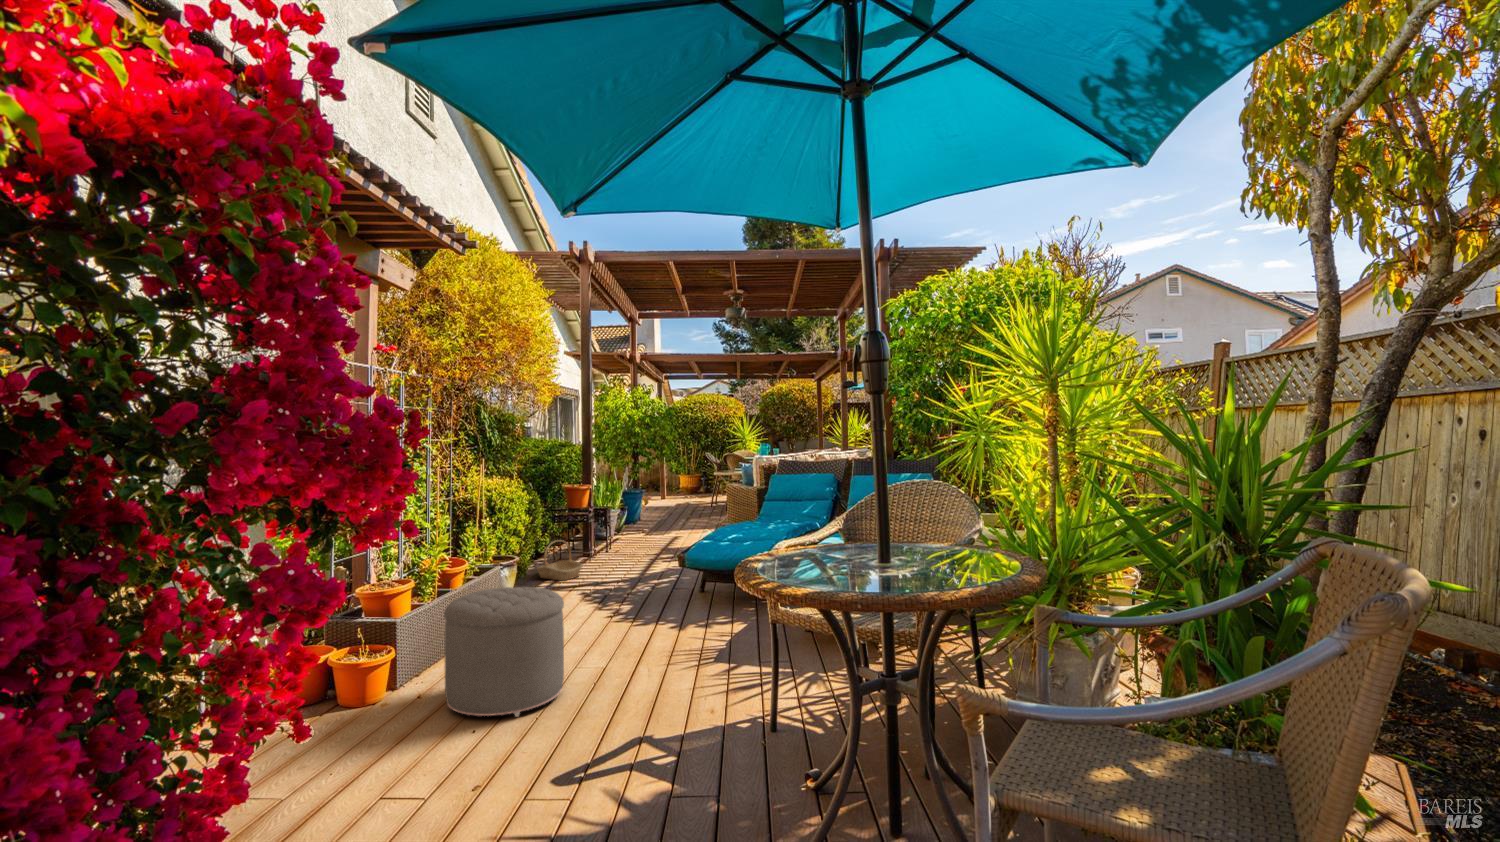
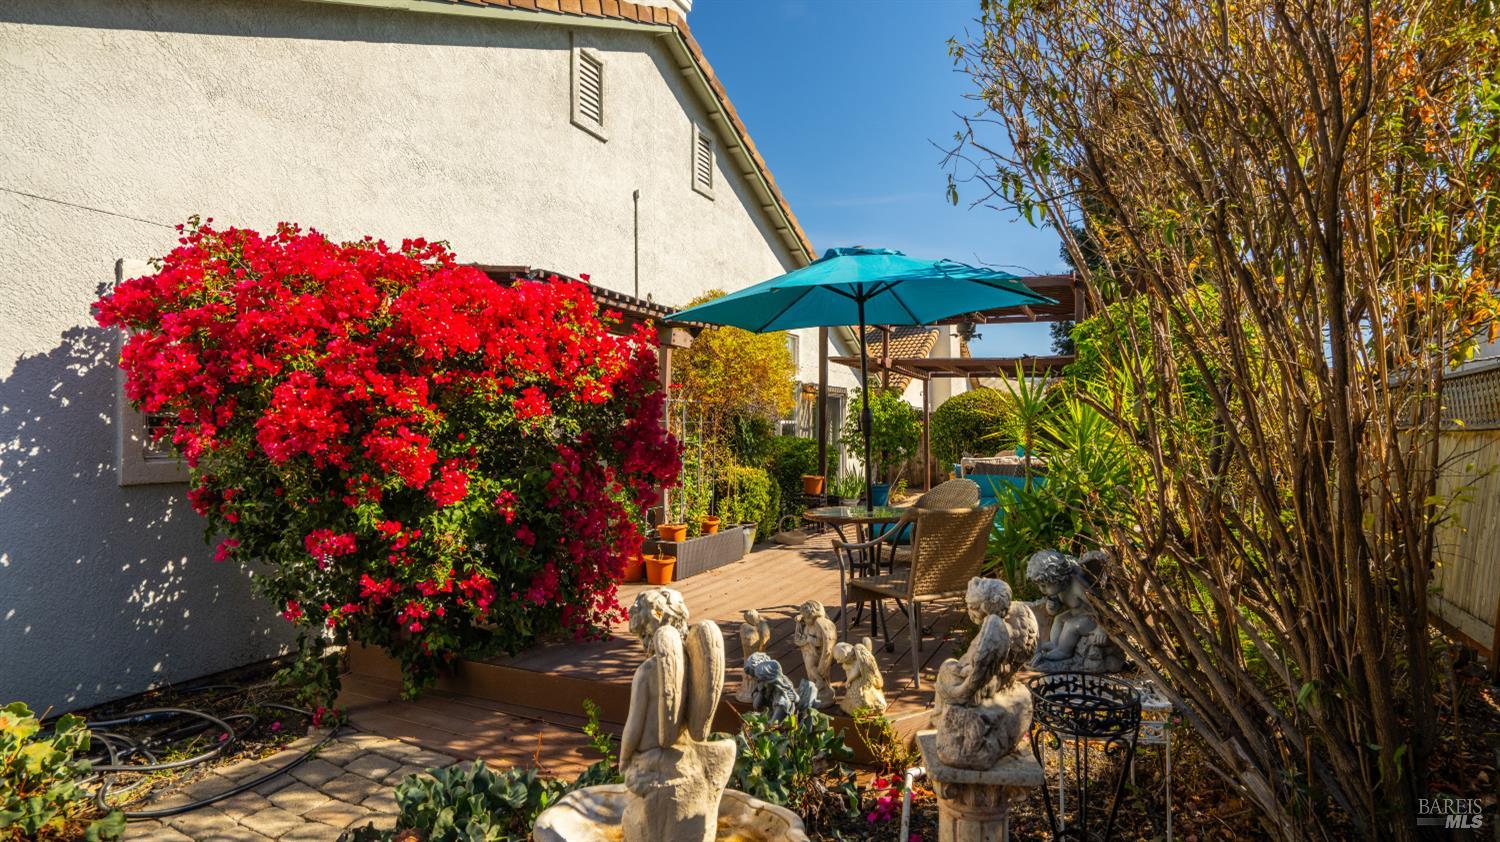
ottoman: present [444,587,564,717] -> none [700,529,764,596]

